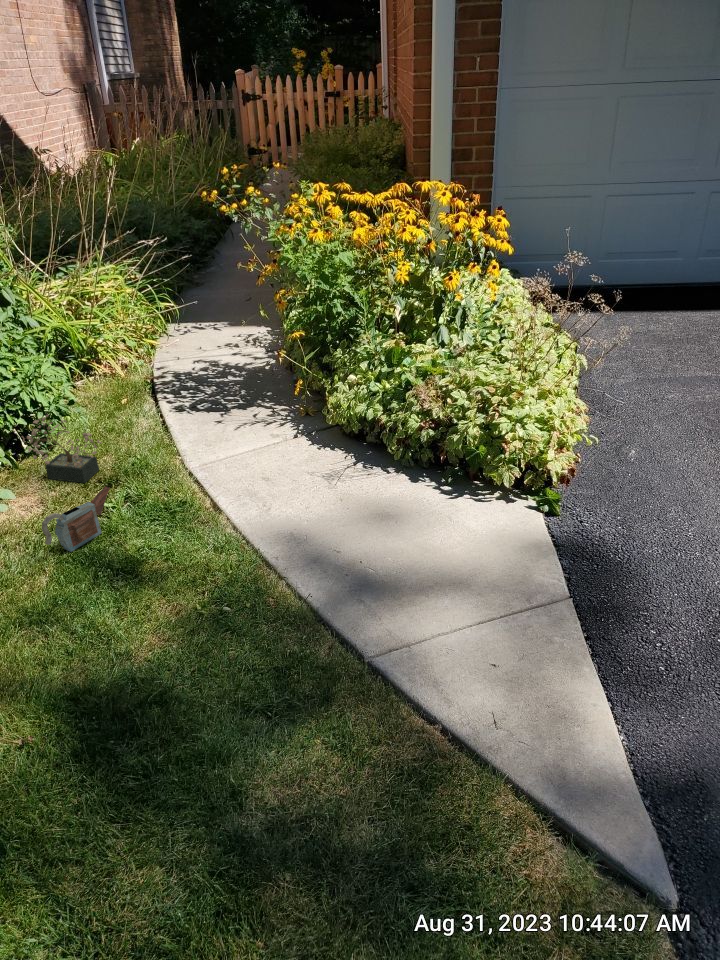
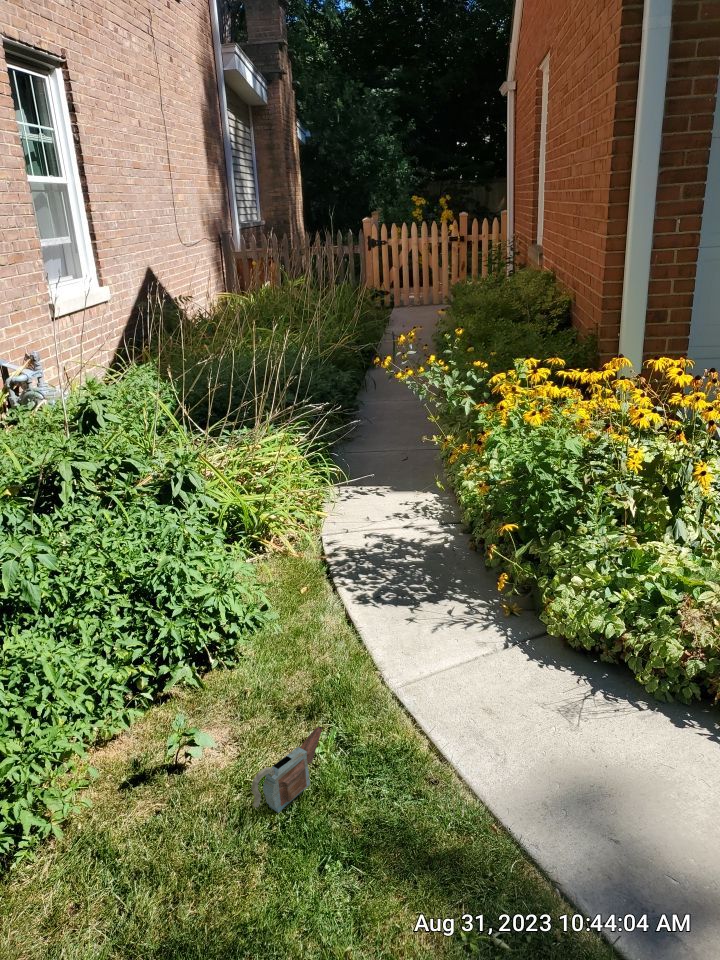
decorative plant: present [23,415,102,483] -> none [211,620,297,704]

